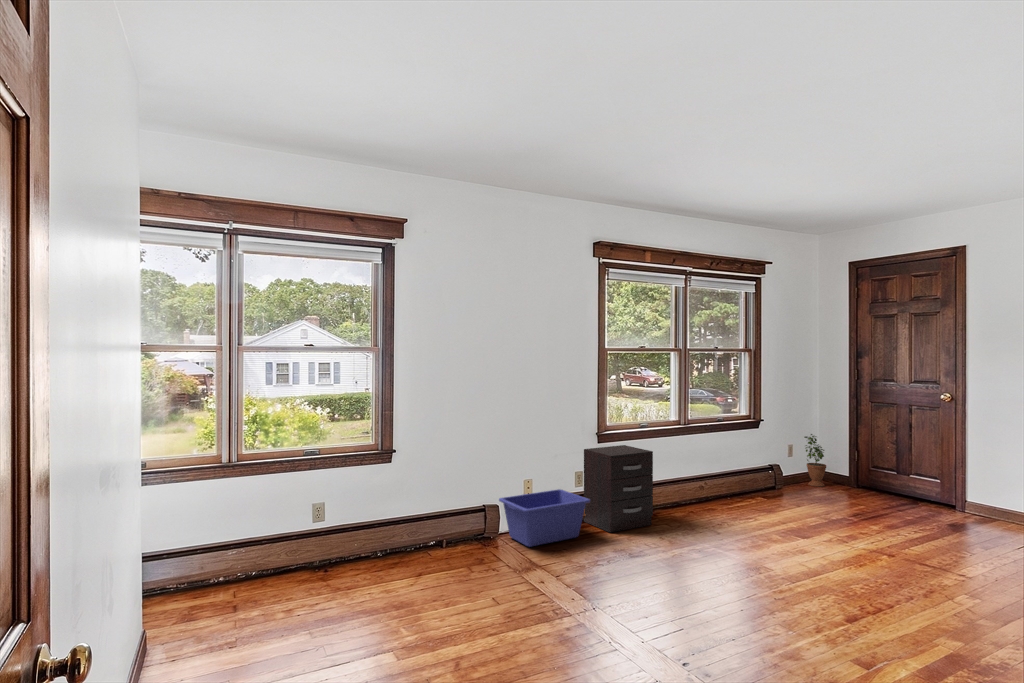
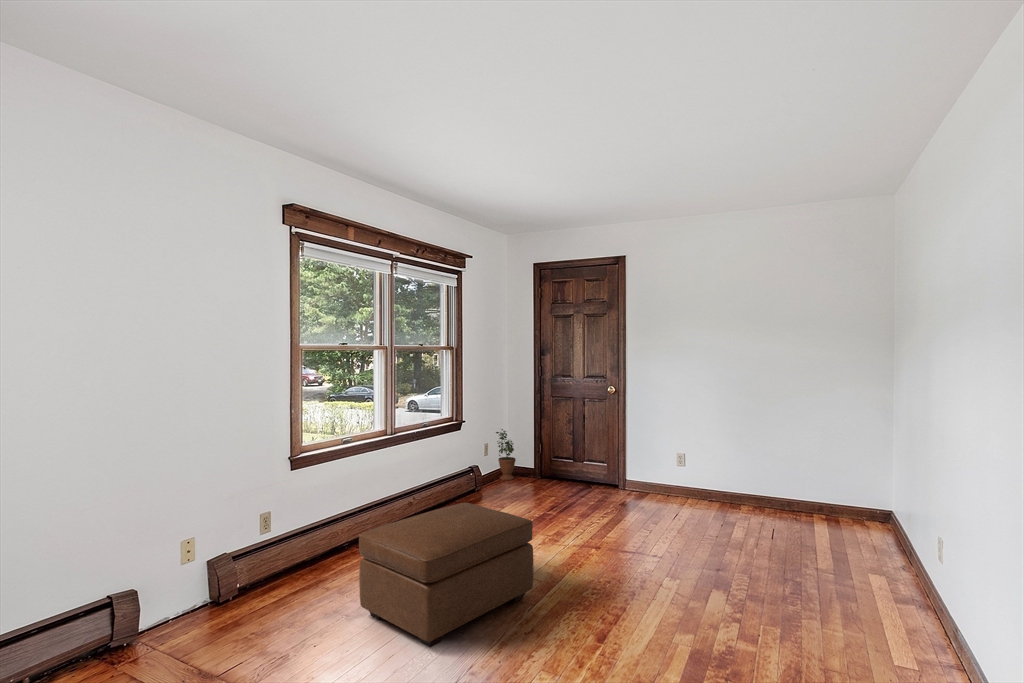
dresser: present [584,445,653,532] -> none [271,467,362,586]
ottoman: none [641,486,795,586] -> present [359,503,533,647]
storage bin: present [499,489,590,547] -> none [137,541,285,642]

